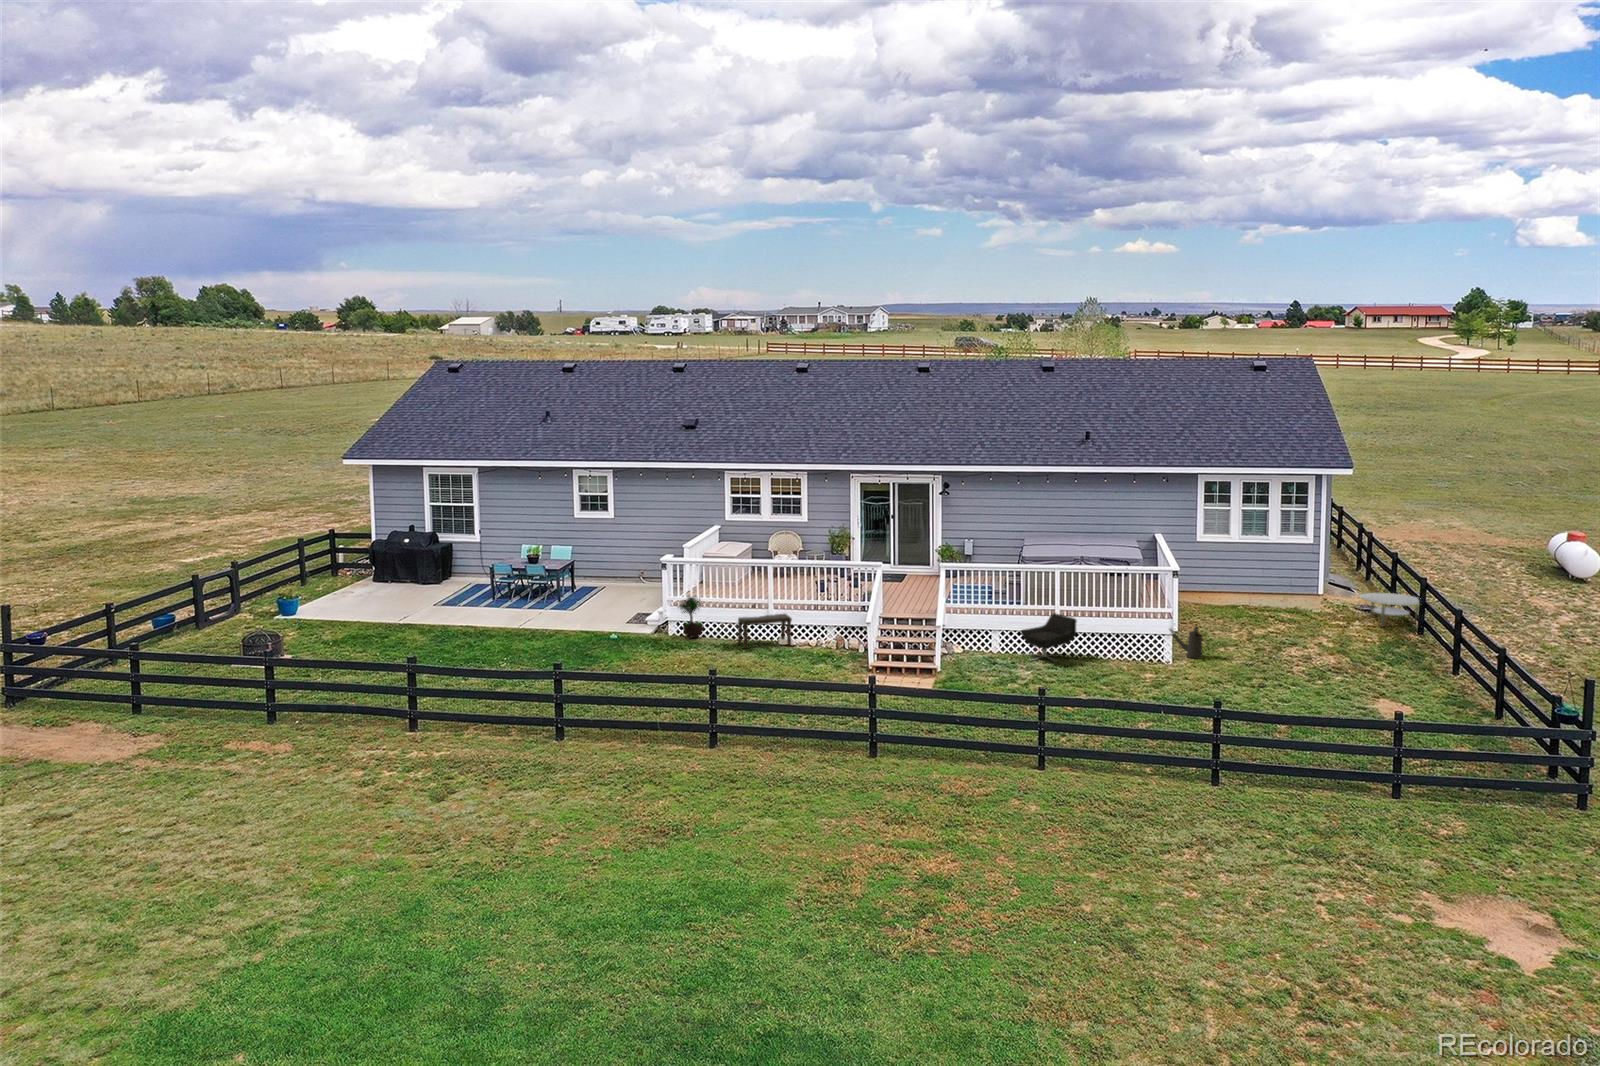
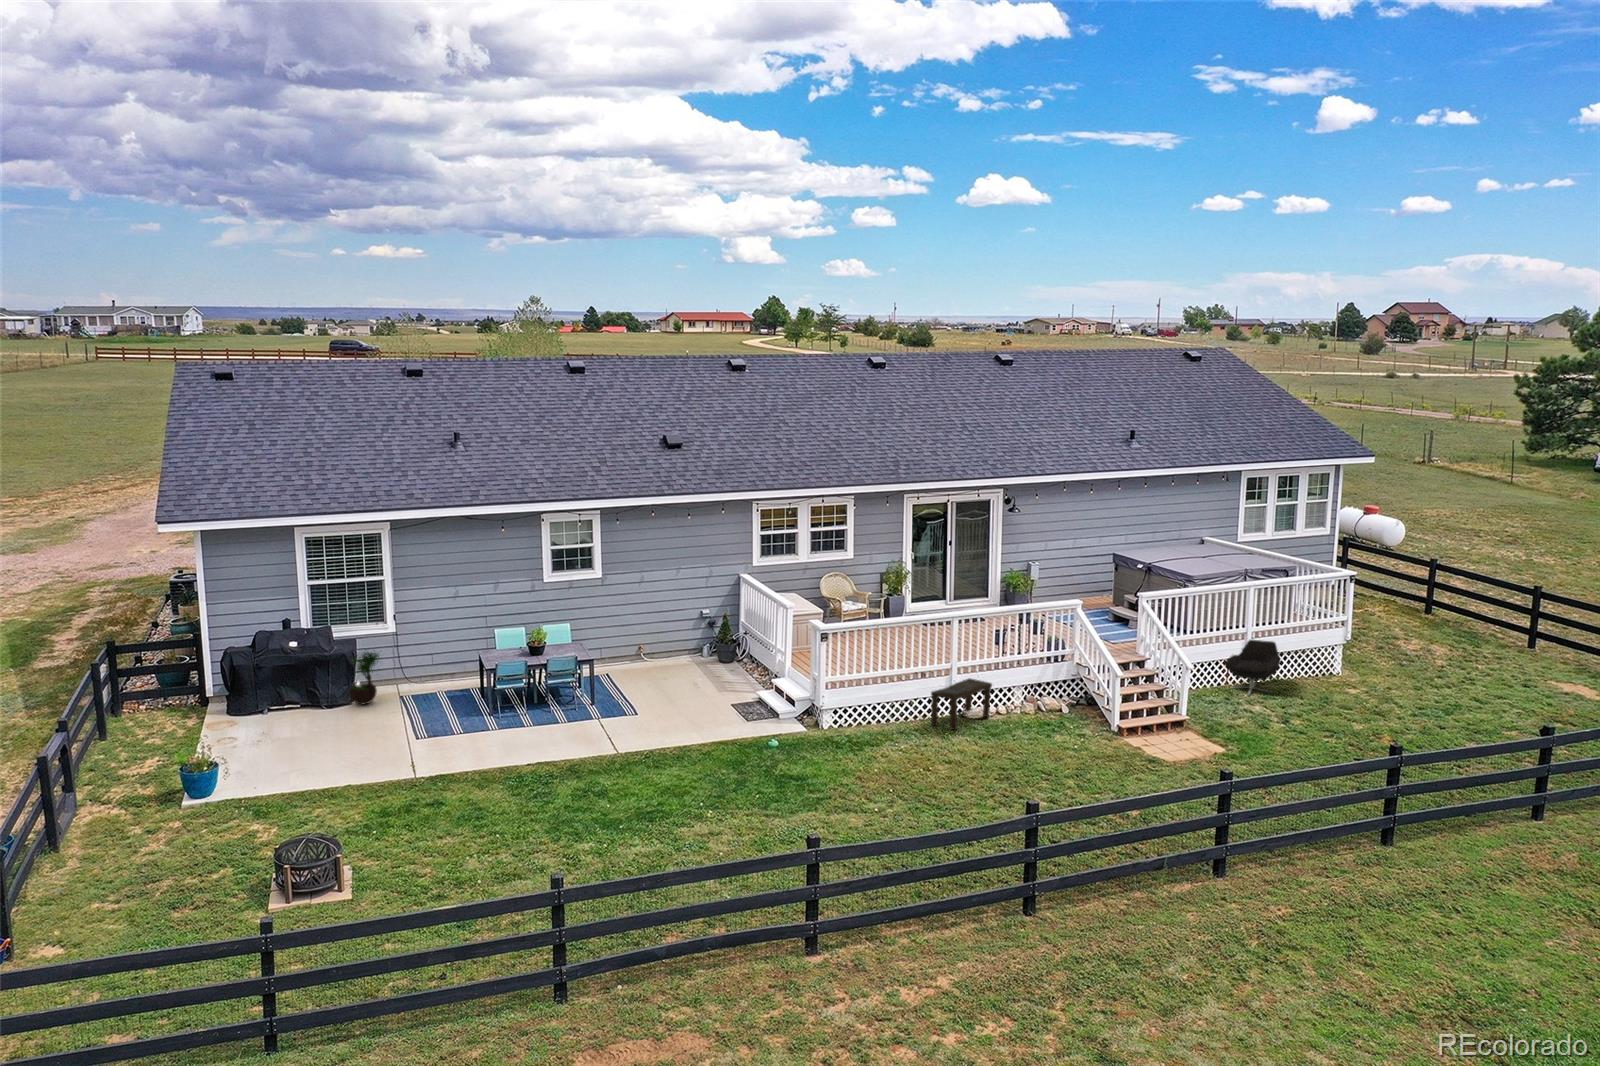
round table: present [1360,593,1419,627] -> none [1401,578,1465,613]
potted tree: present [680,597,704,638] -> present [349,652,379,704]
watering can: present [1170,626,1206,659] -> none [1340,634,1382,669]

